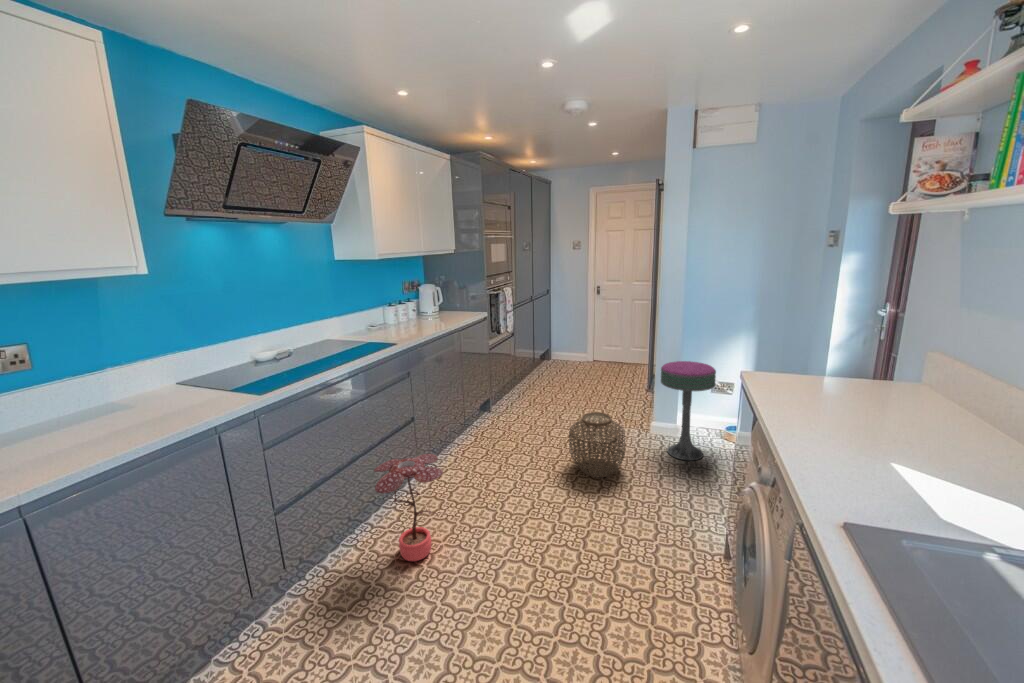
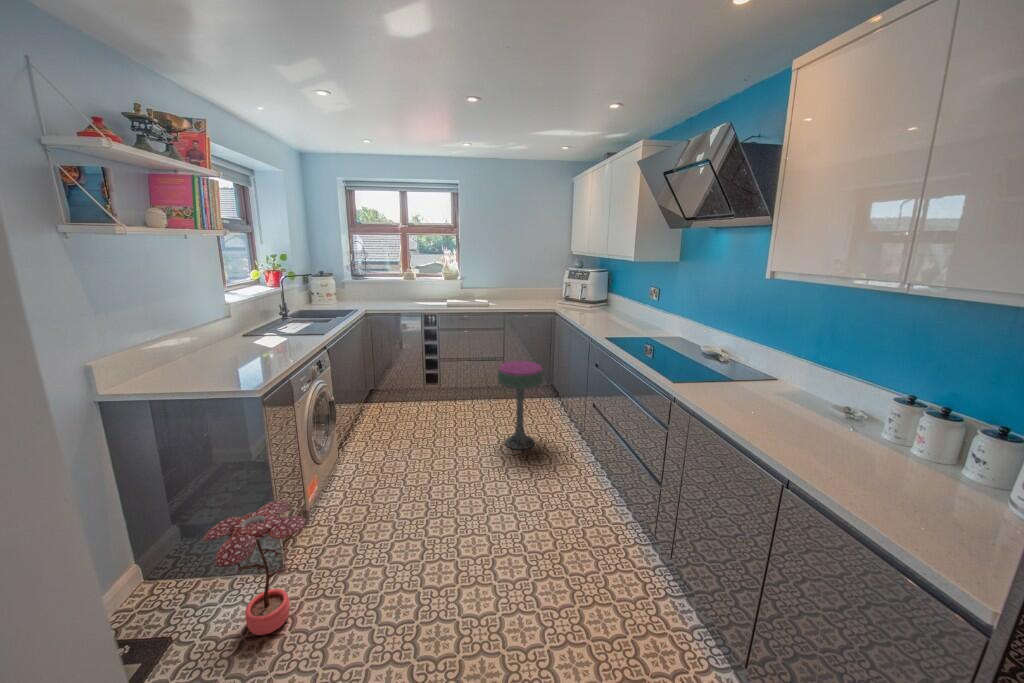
woven basket: present [569,412,625,477] -> none [420,418,475,482]

